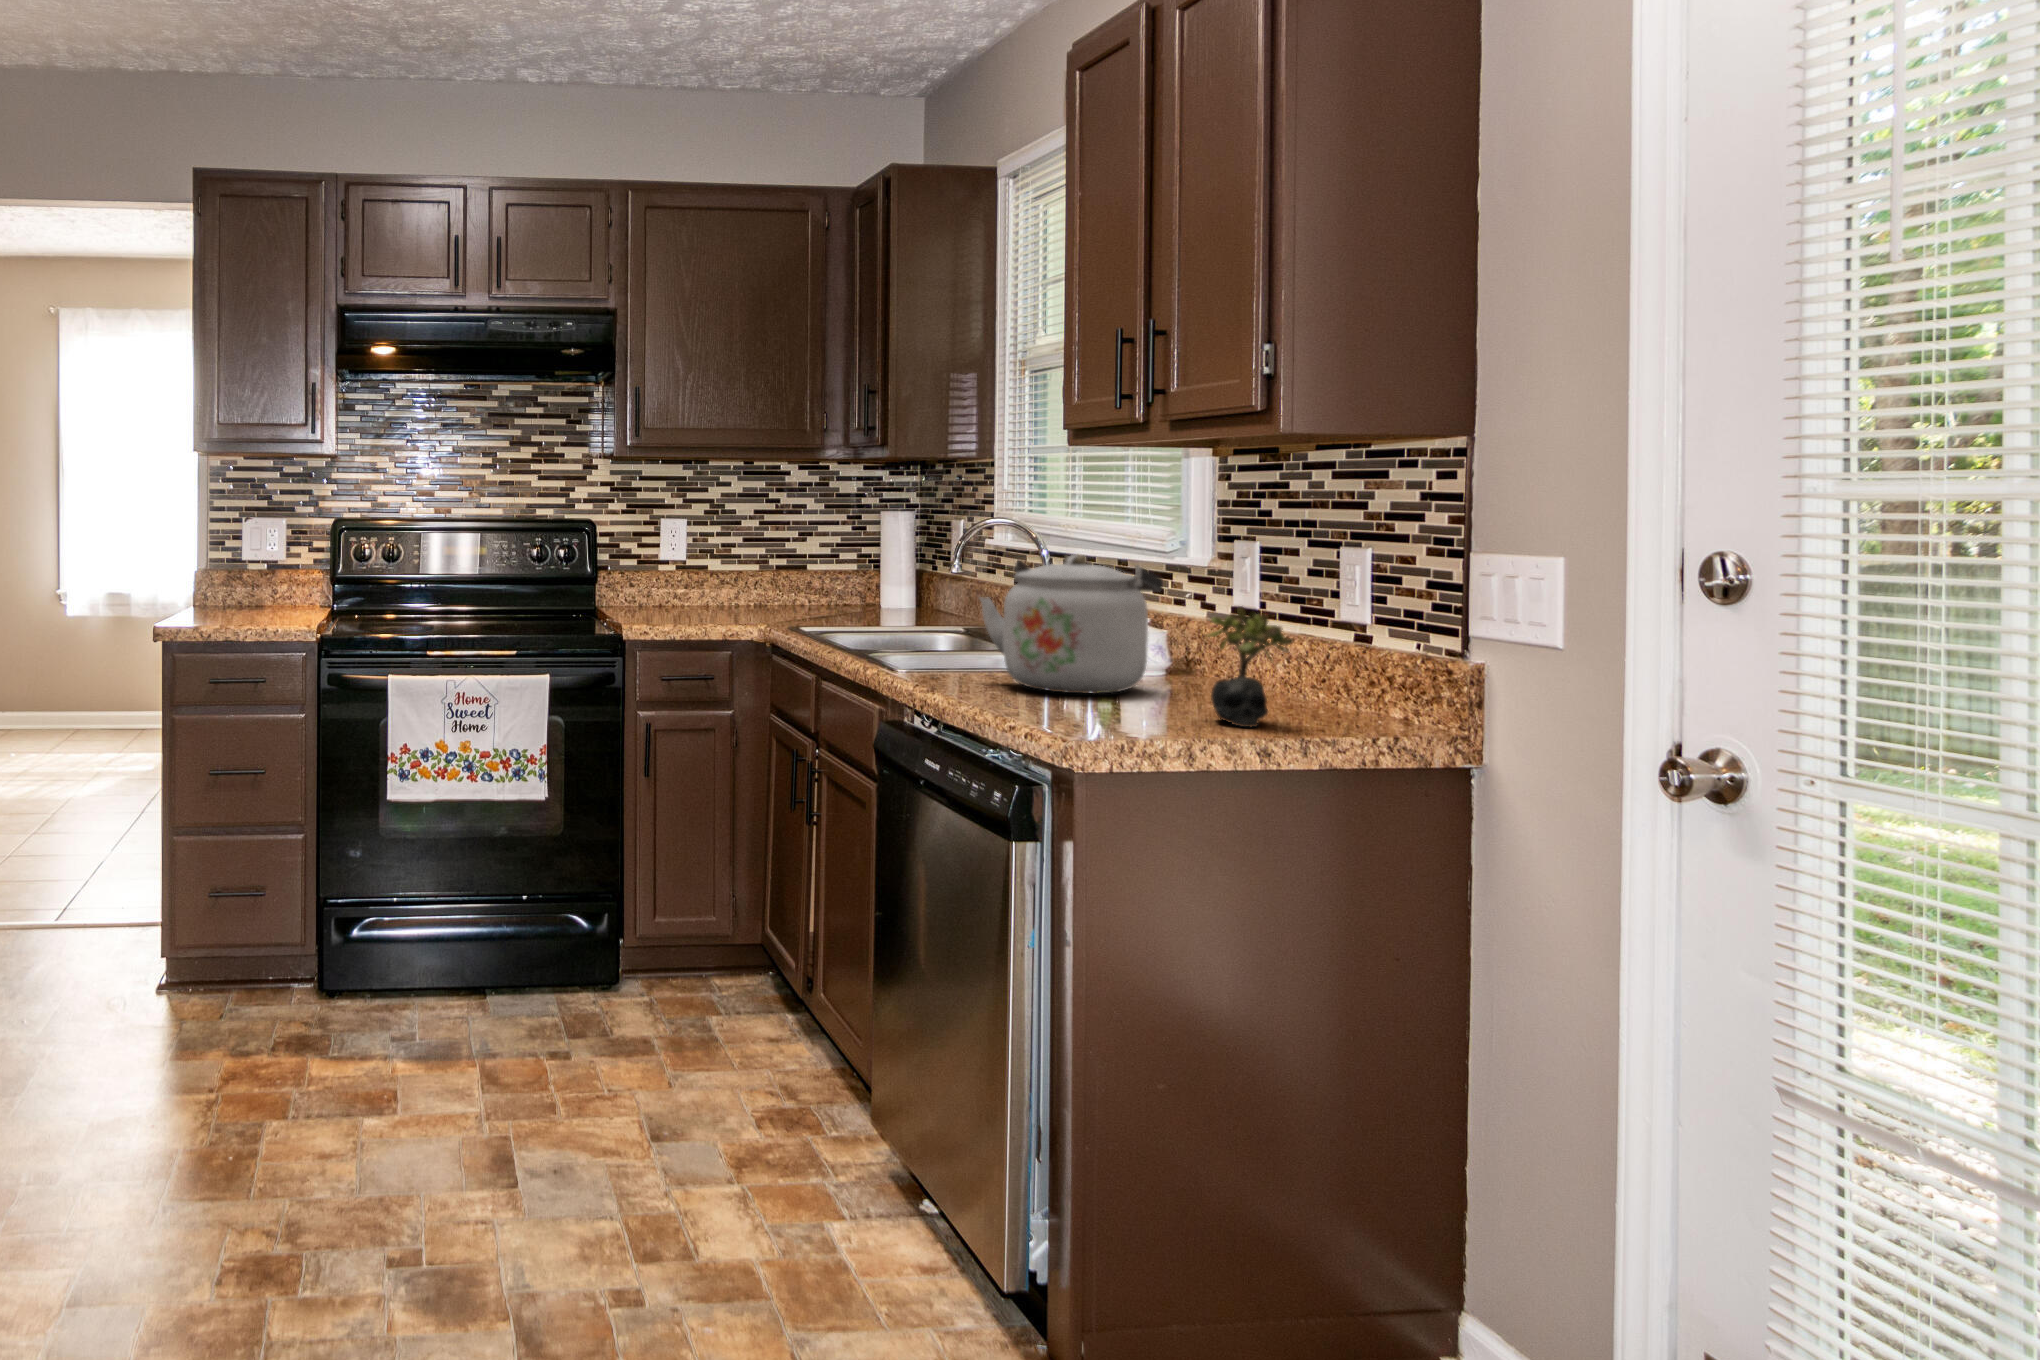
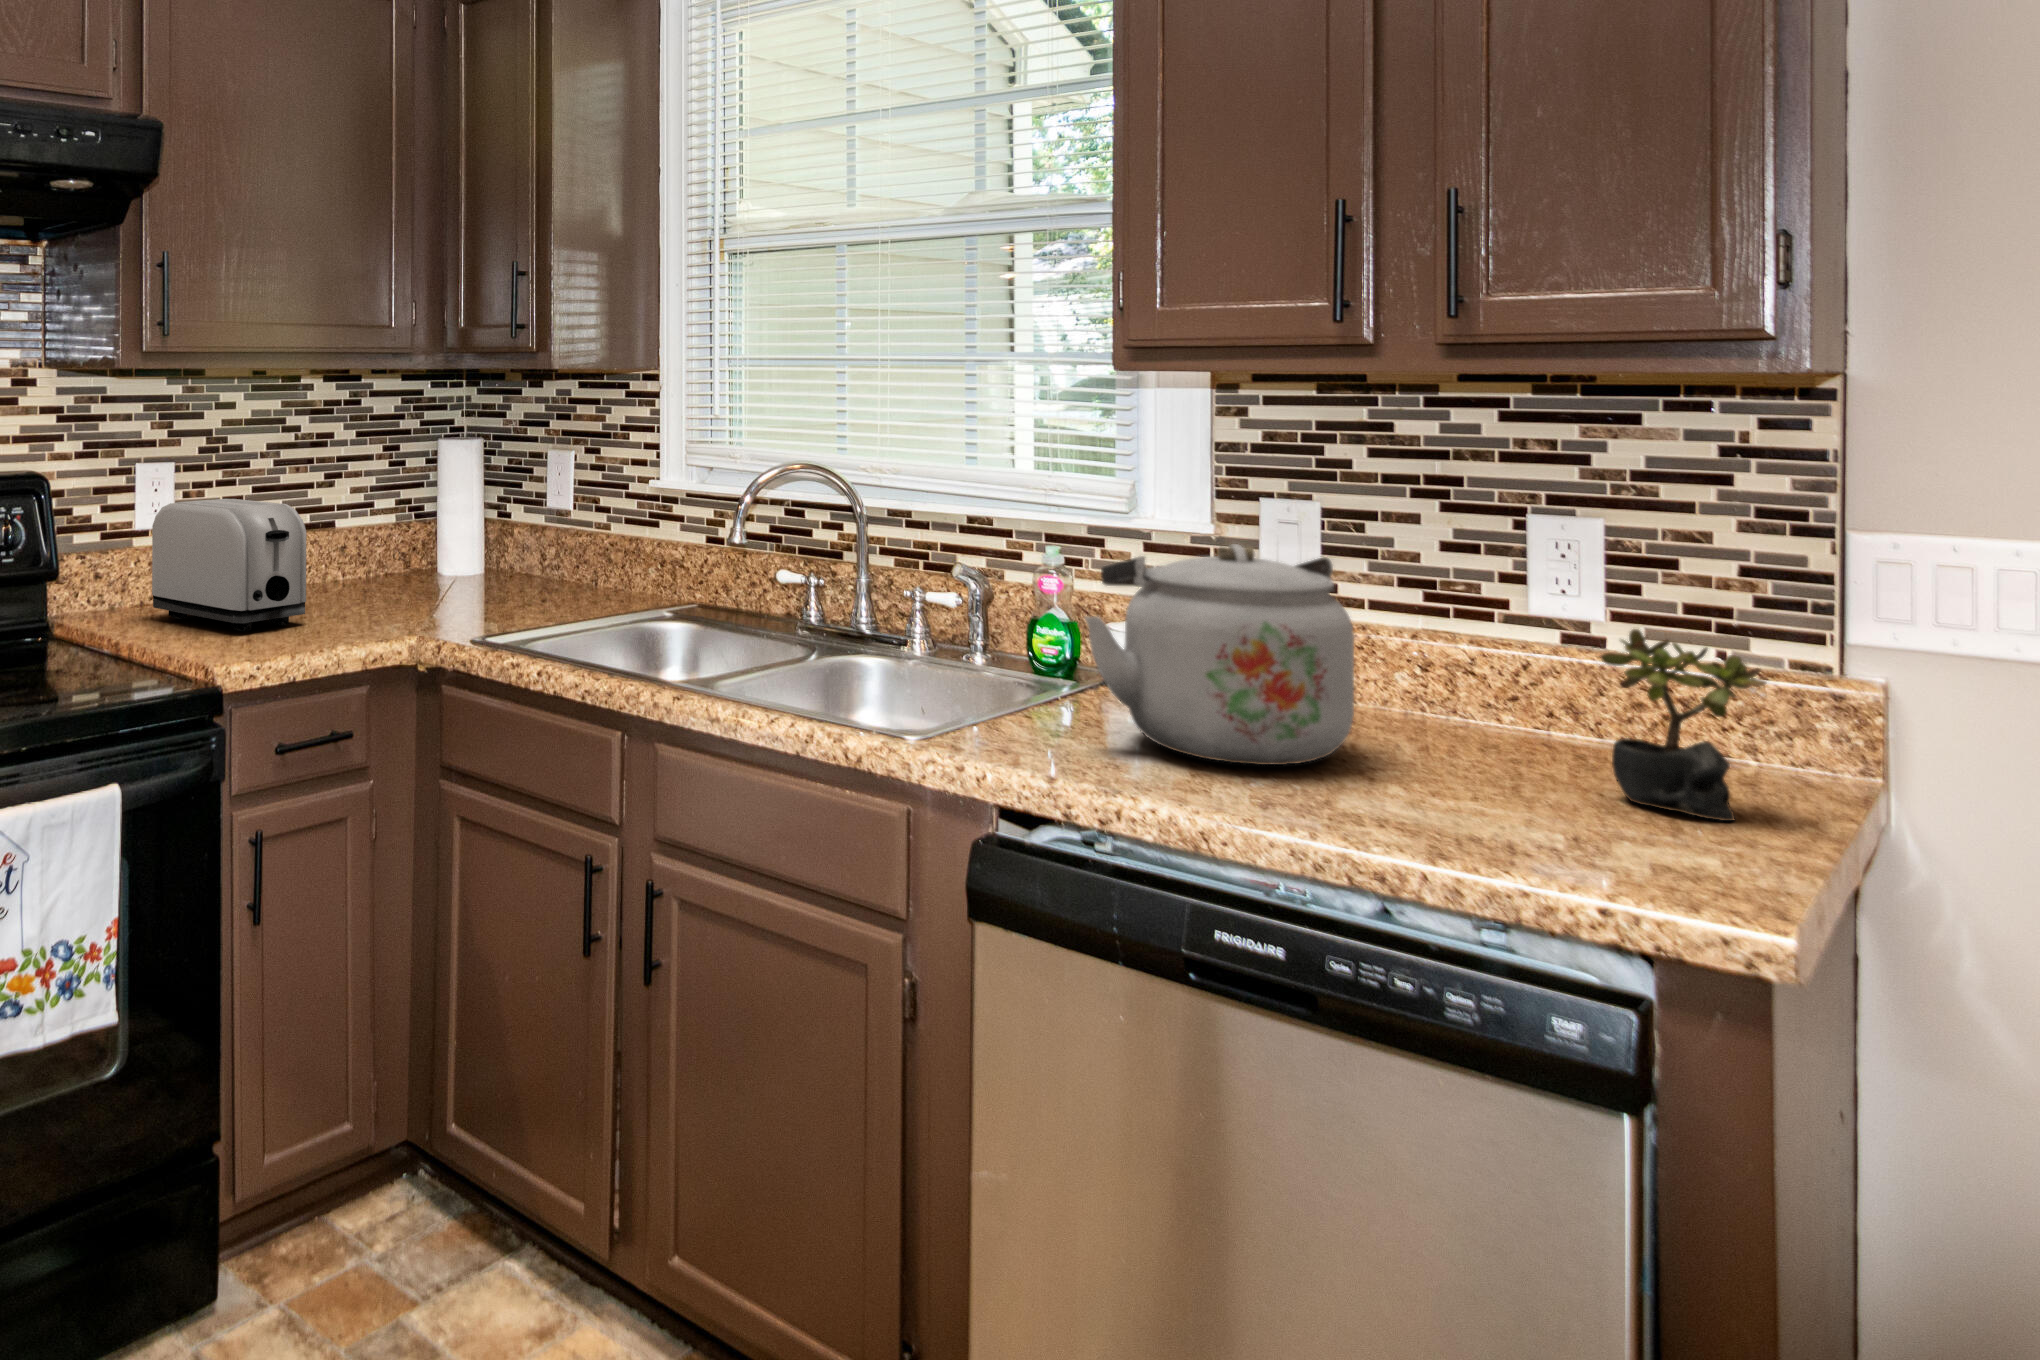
toaster: none [669,543,743,621] -> present [152,499,306,631]

